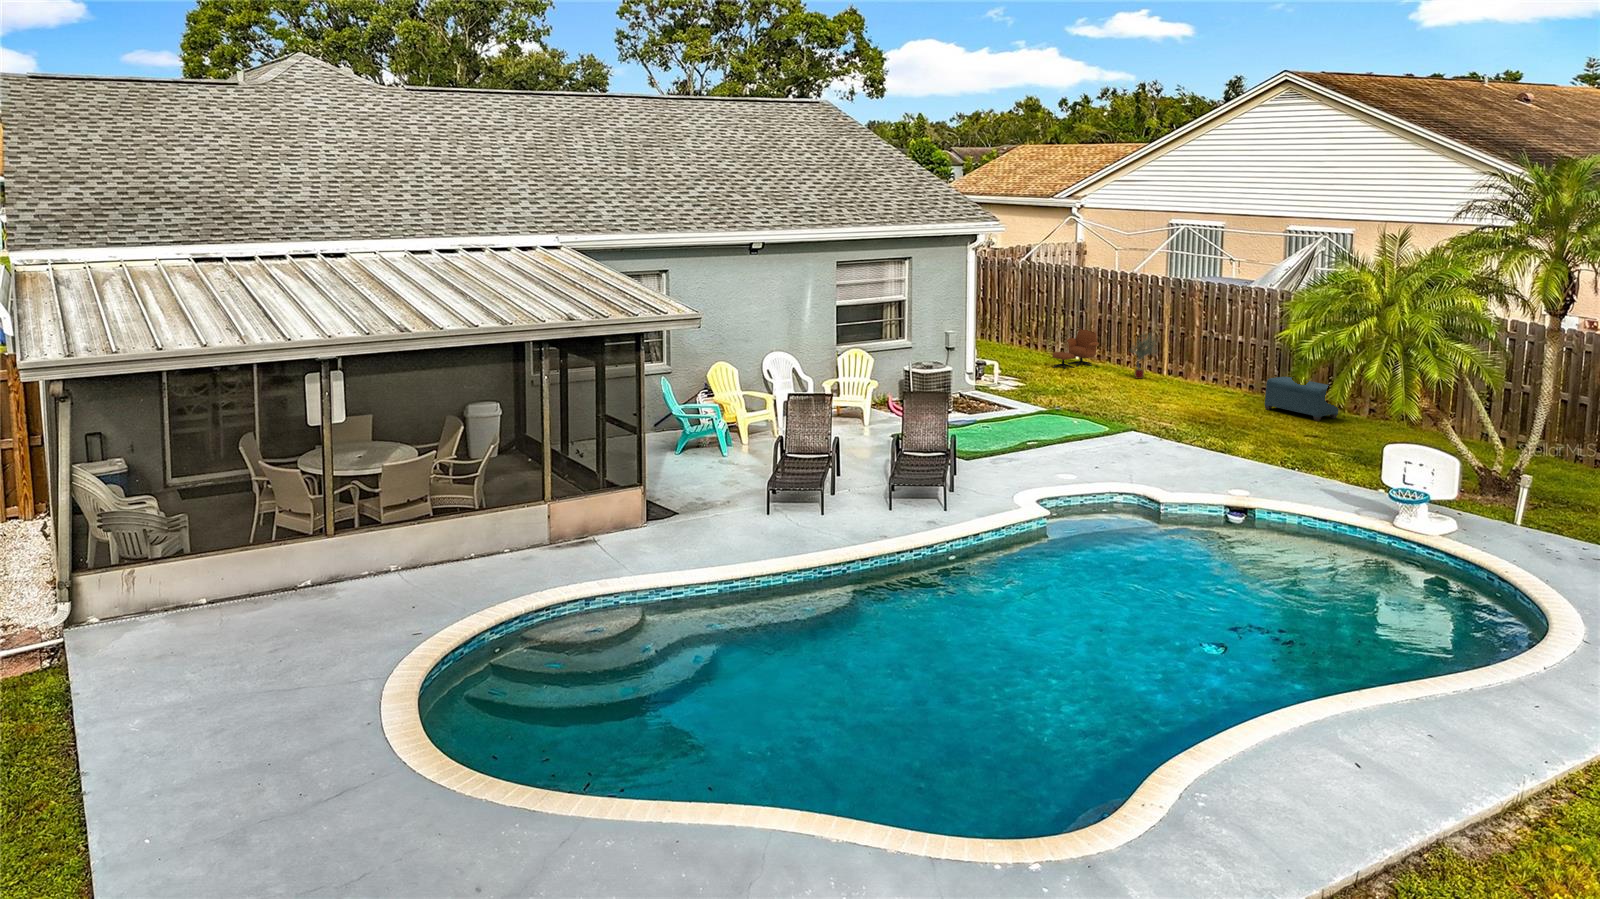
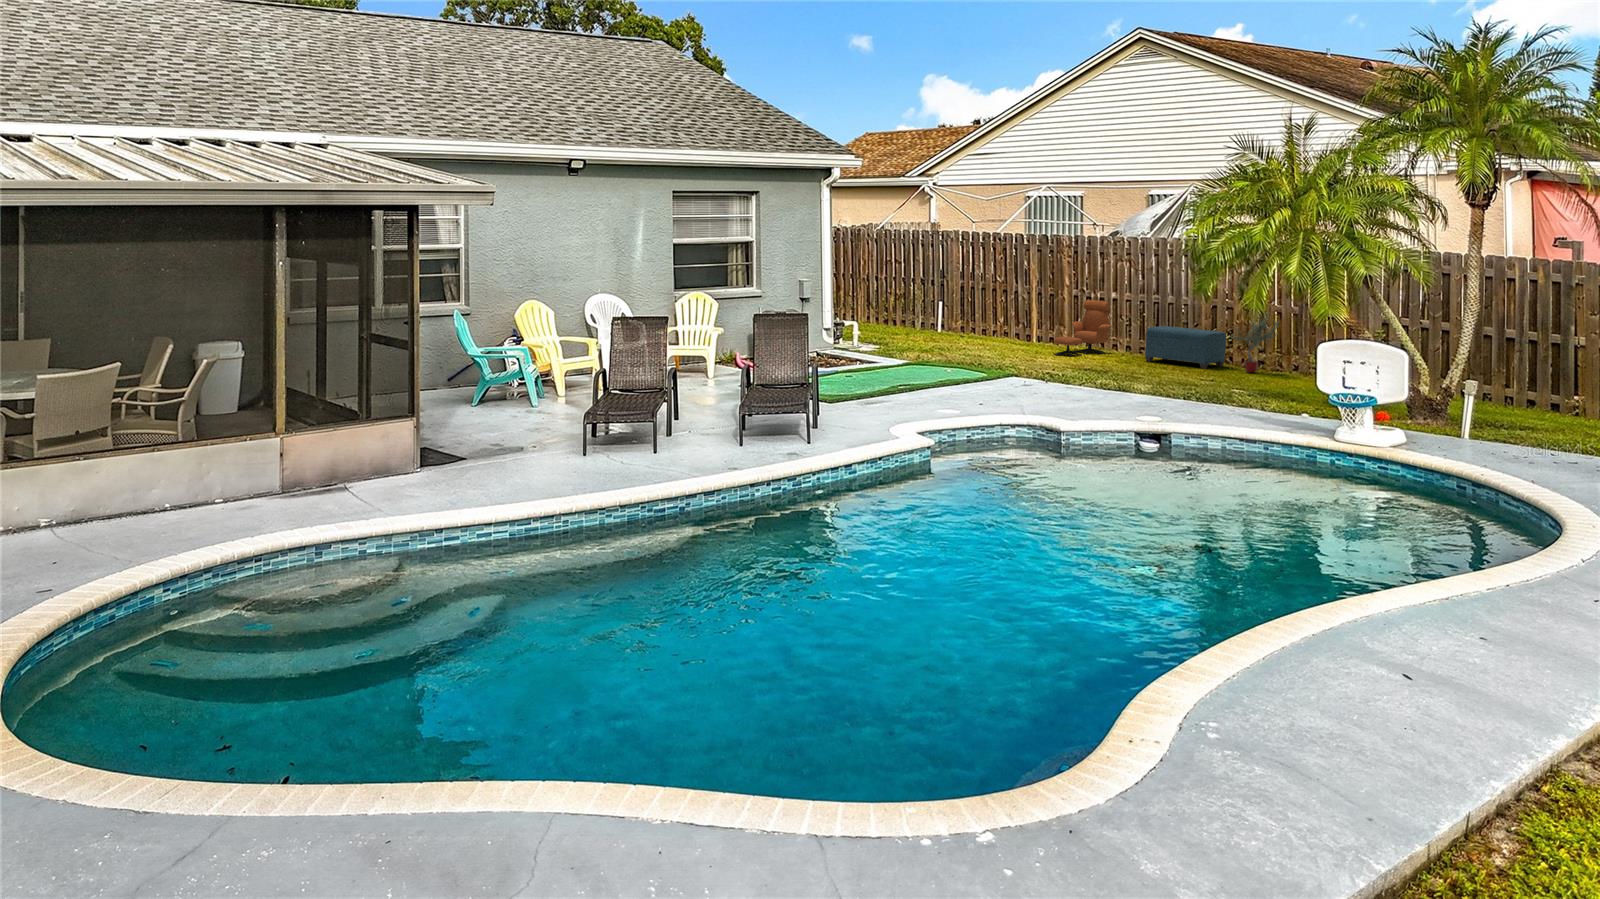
lounge chair: present [1052,325,1099,369] -> present [1055,300,1112,357]
potted tree: present [1129,332,1156,379] -> present [1231,313,1279,373]

